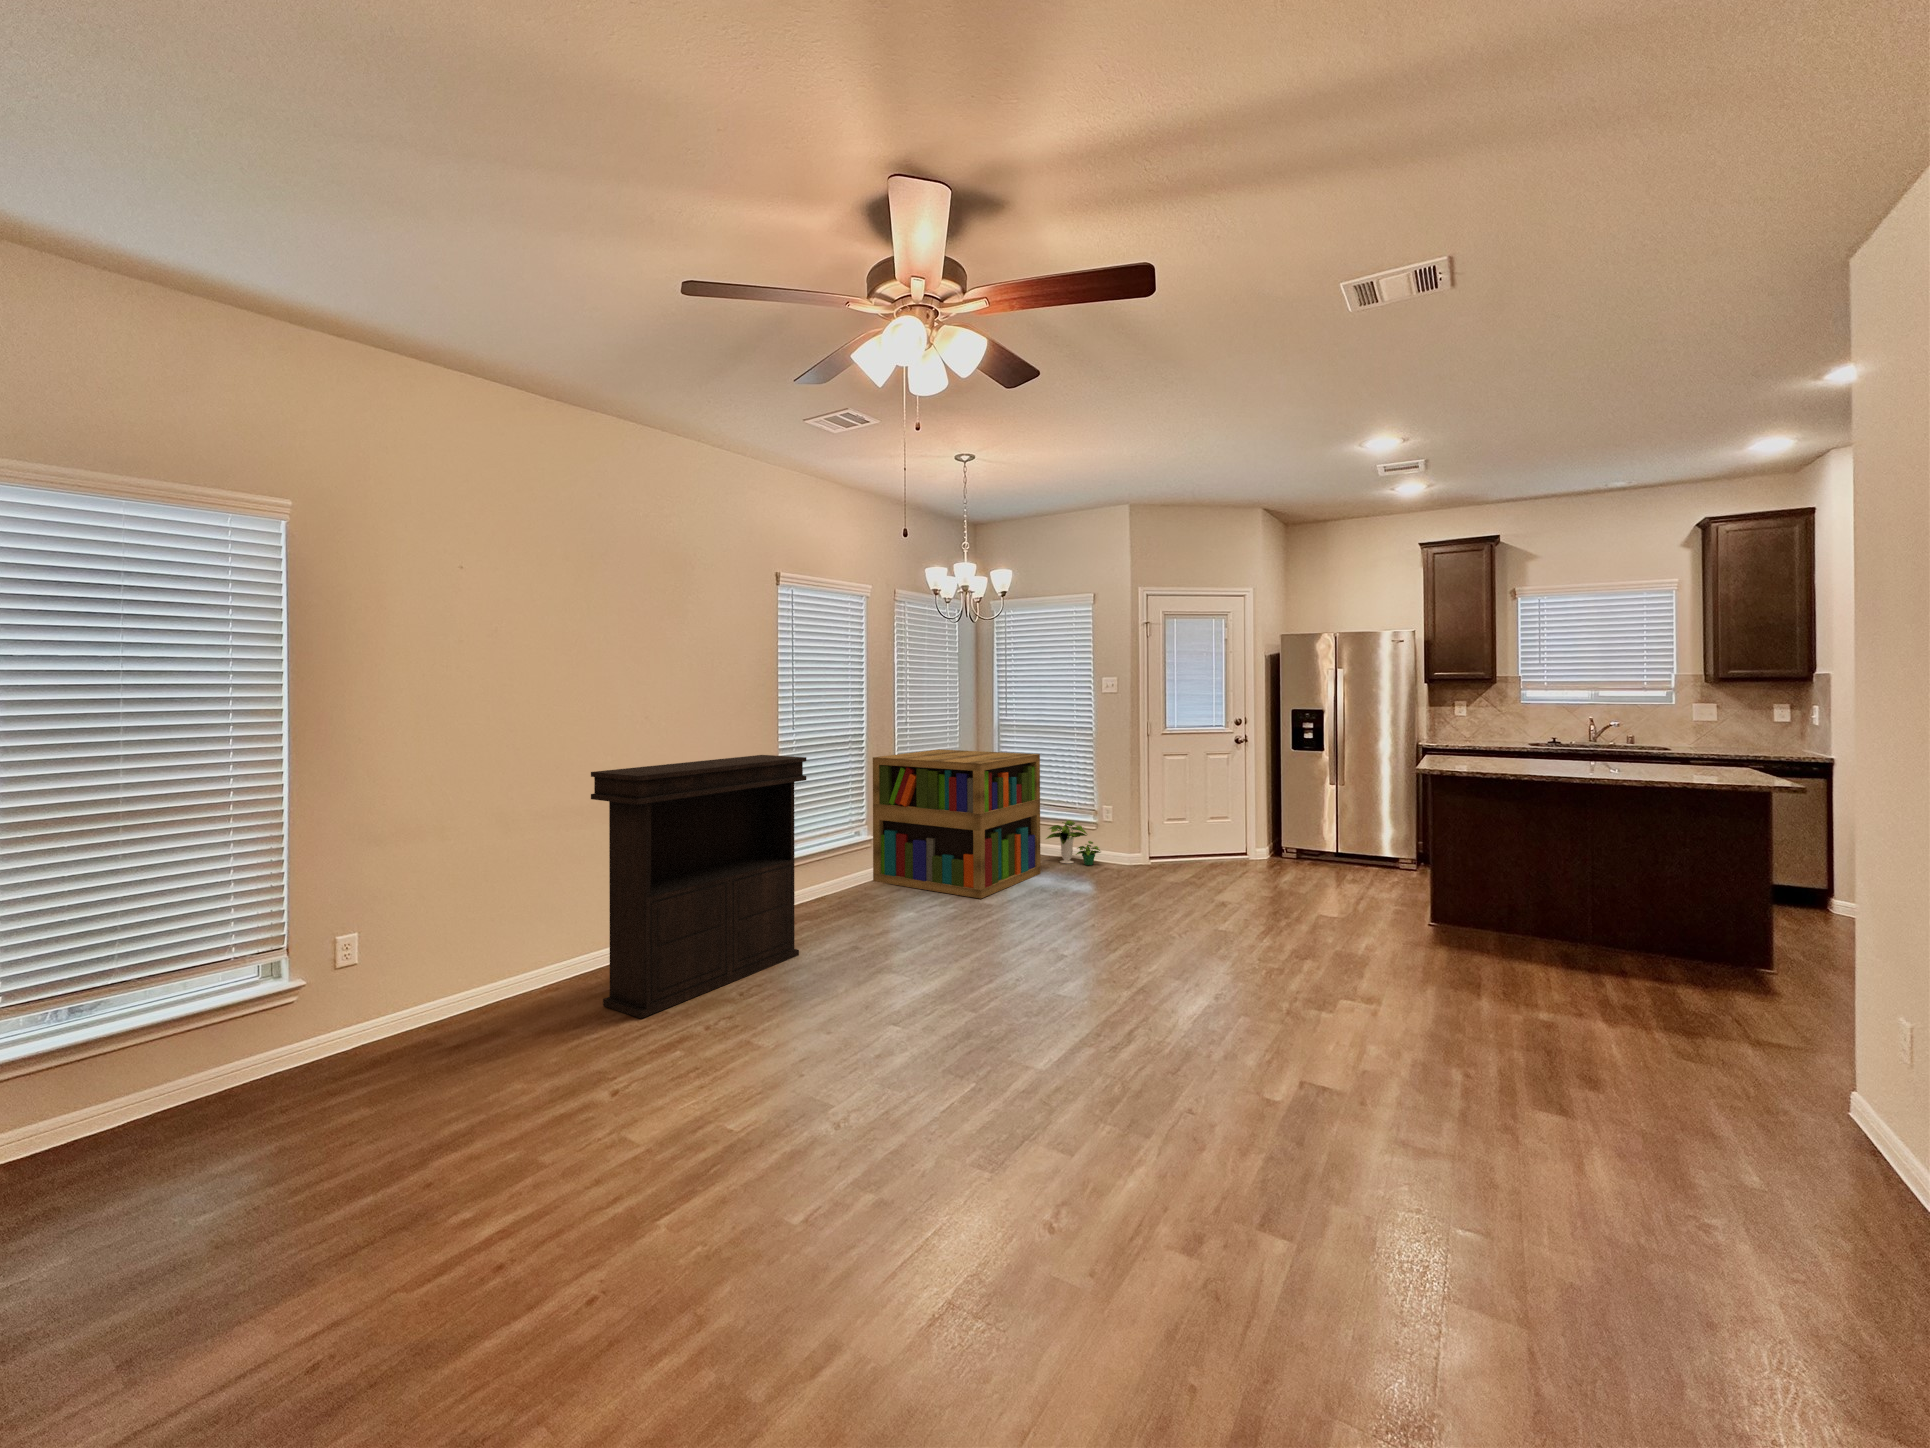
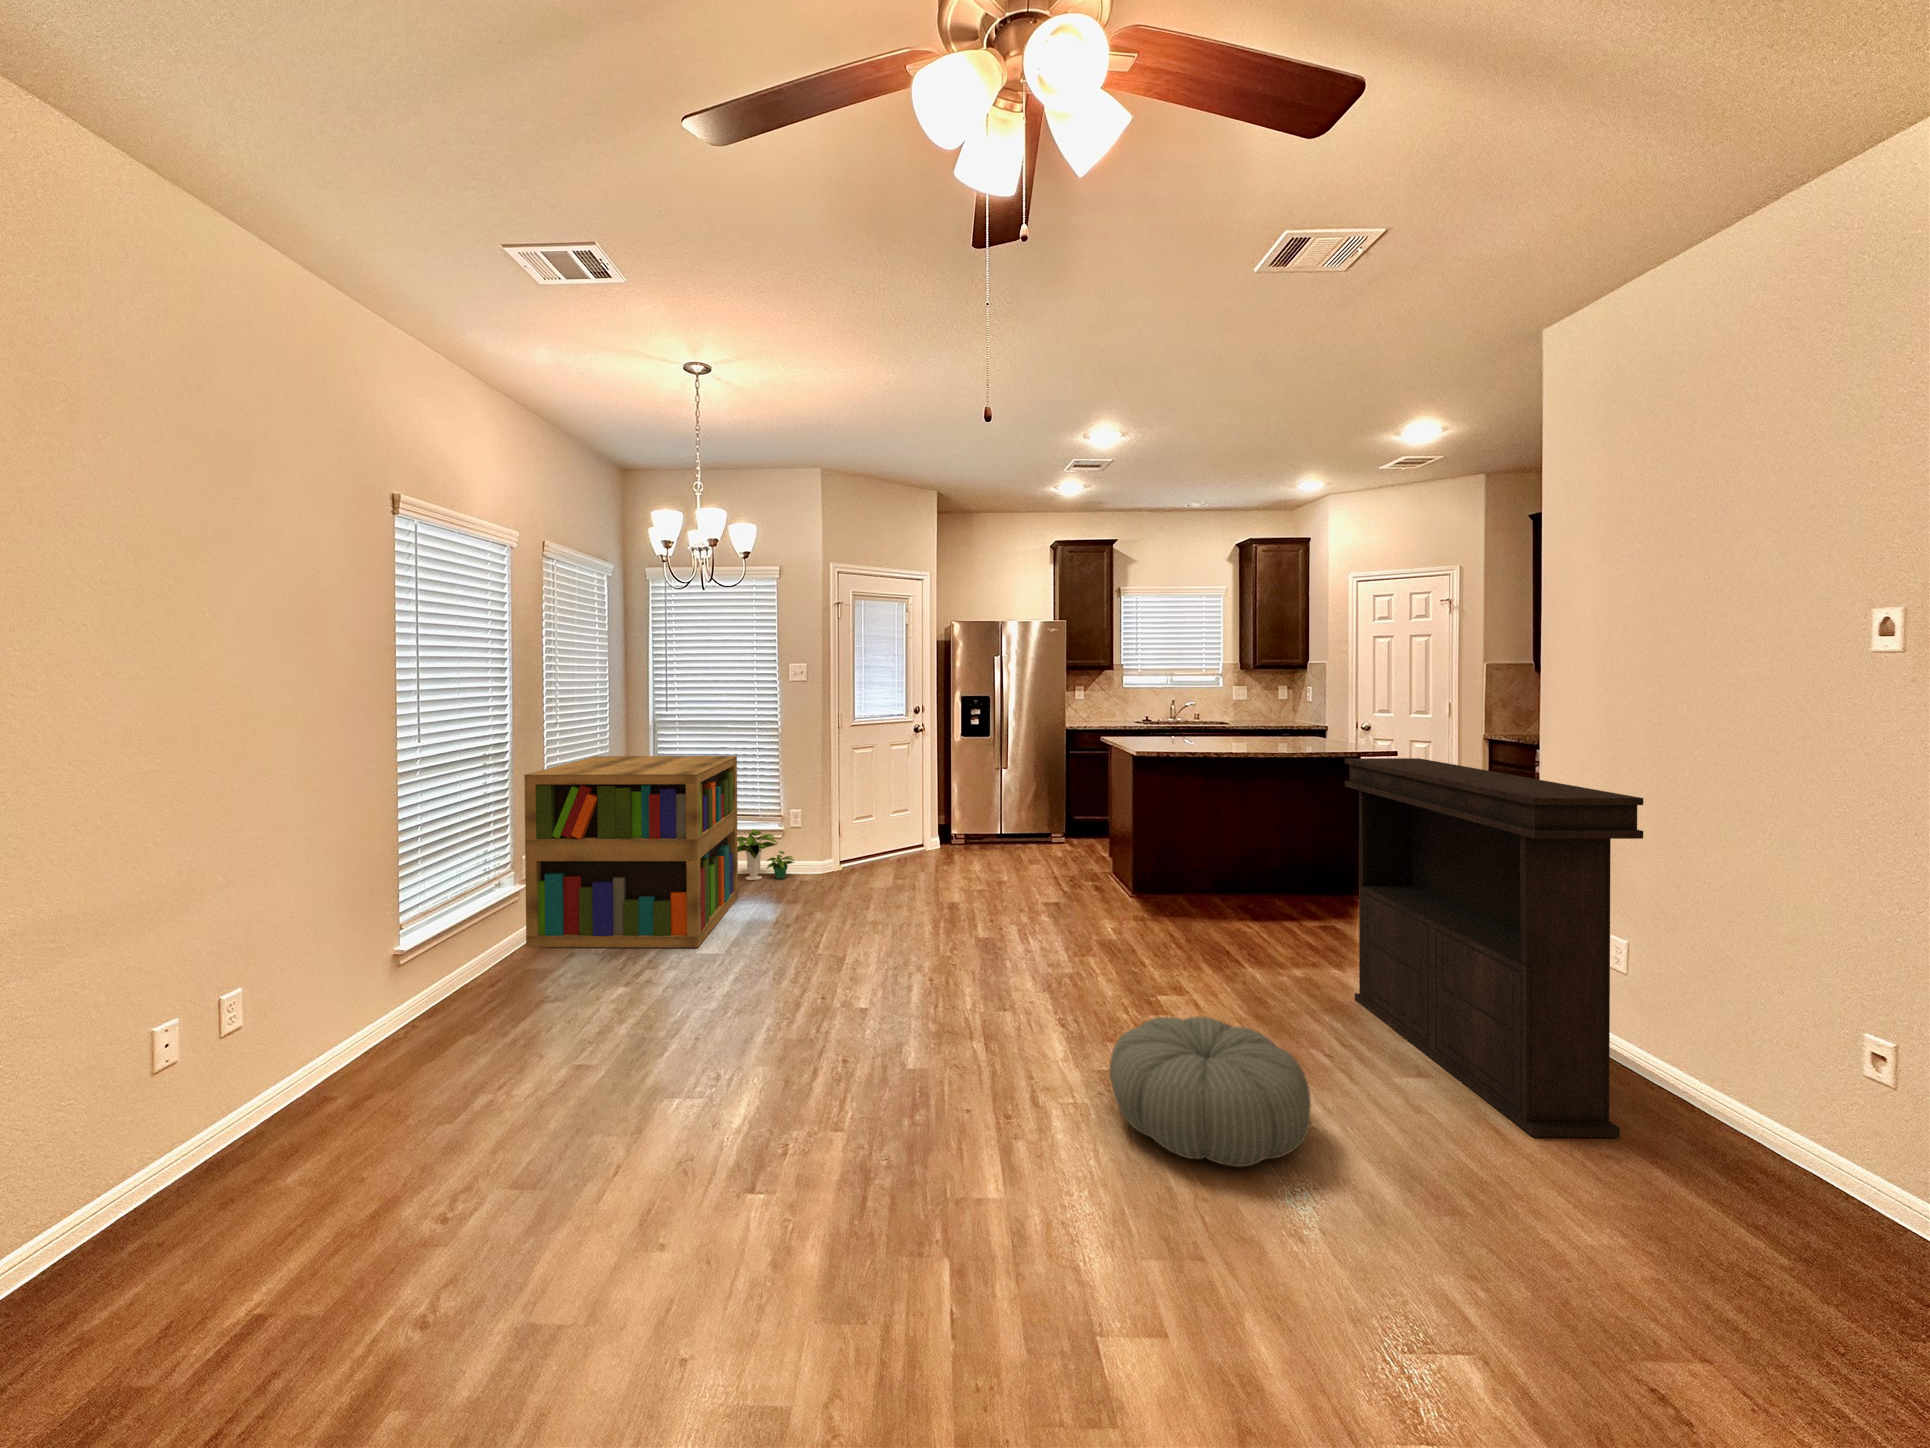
console table: present [591,755,806,1018] -> present [1345,758,1643,1137]
pouf: none [1170,982,1344,1096] -> present [1109,1016,1311,1167]

